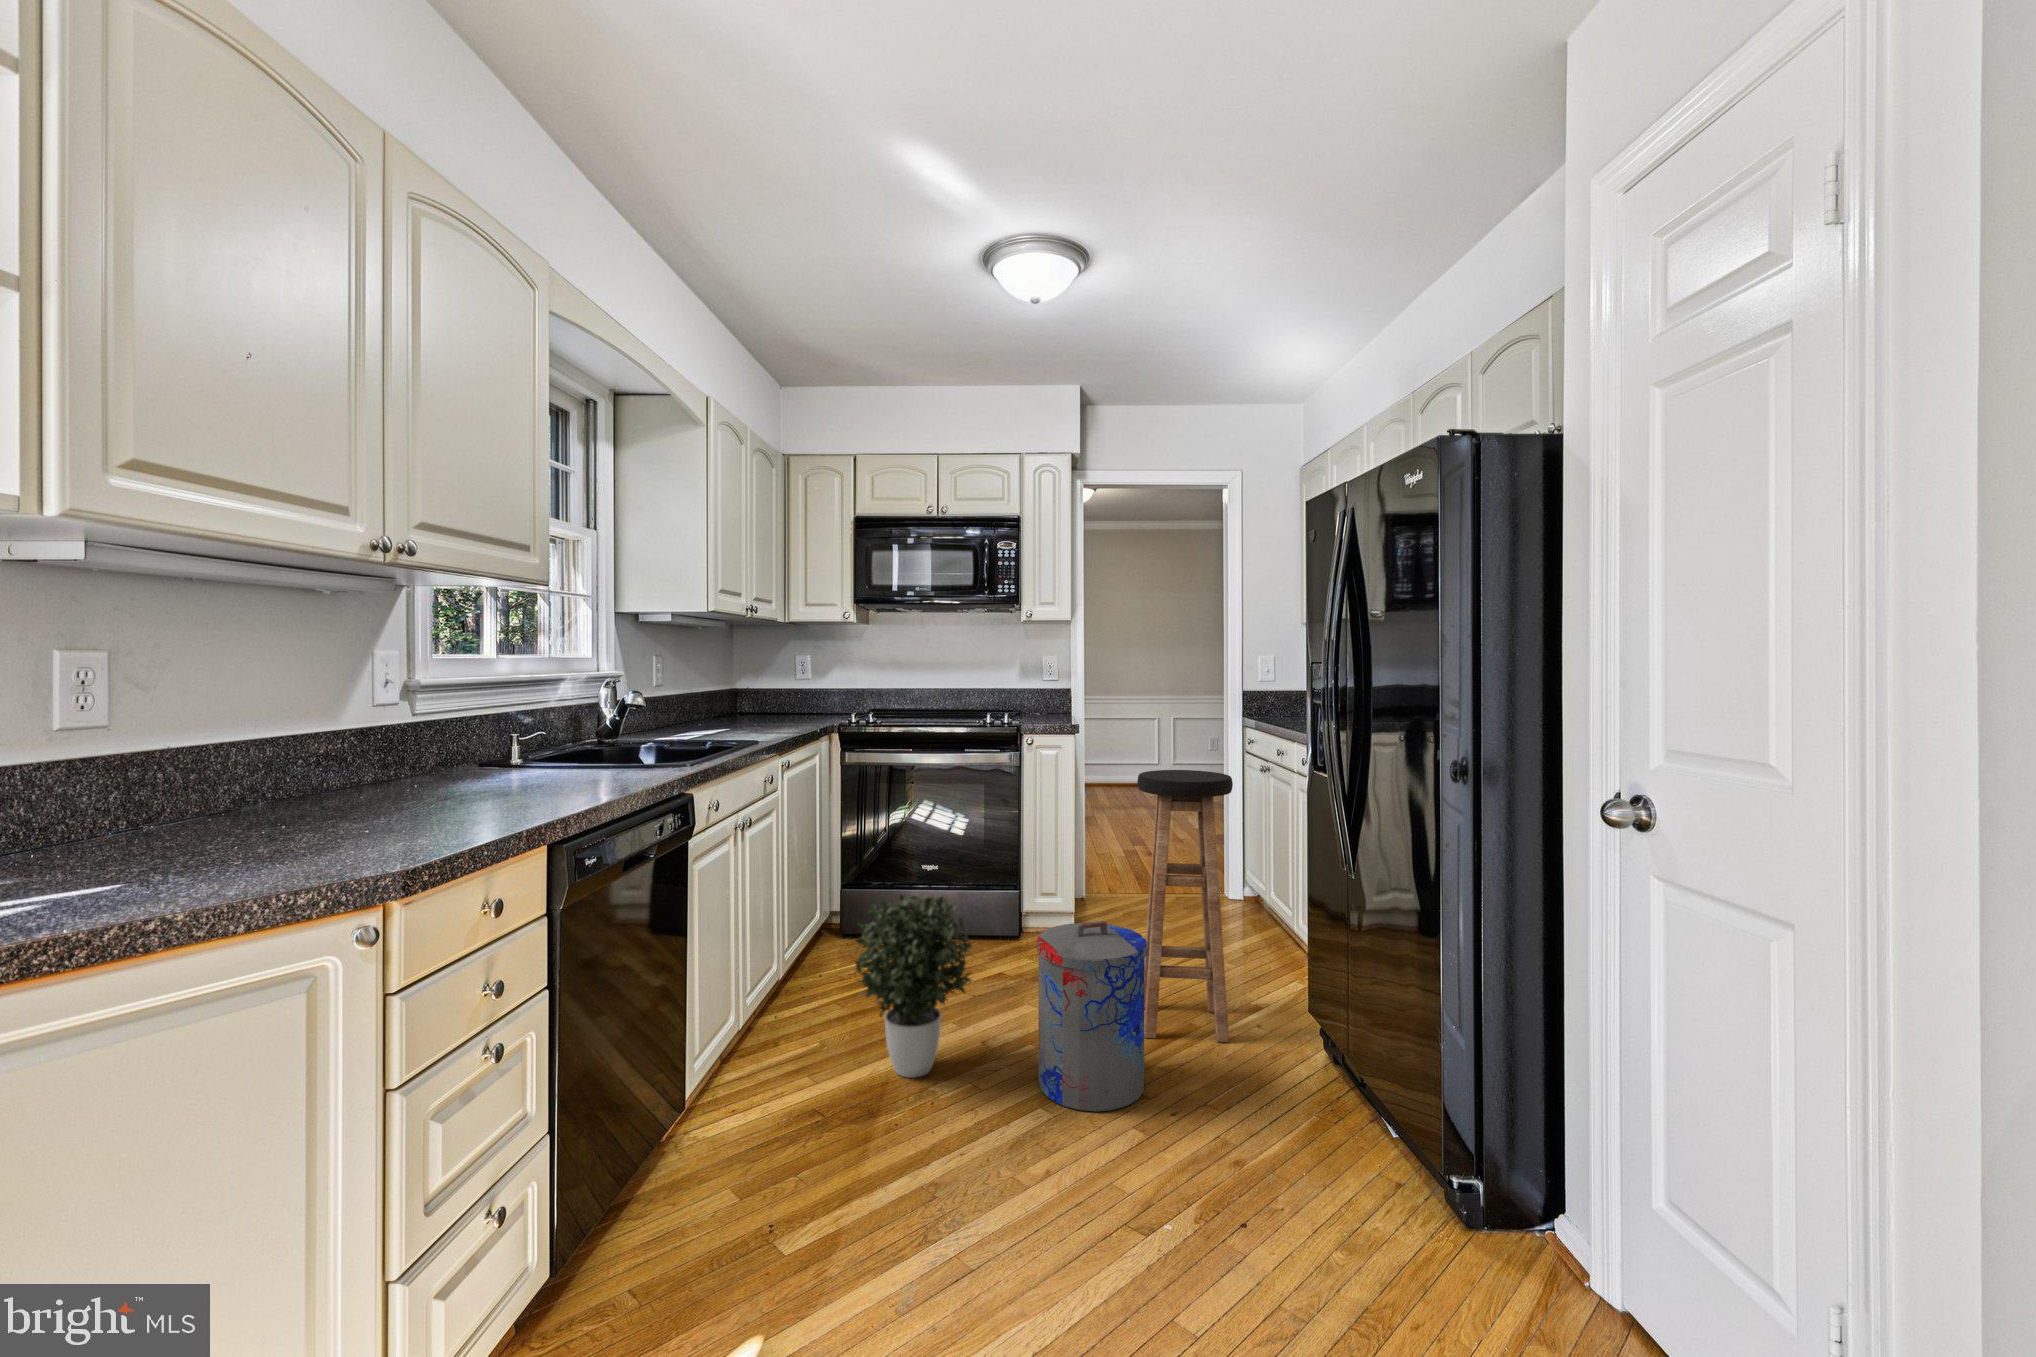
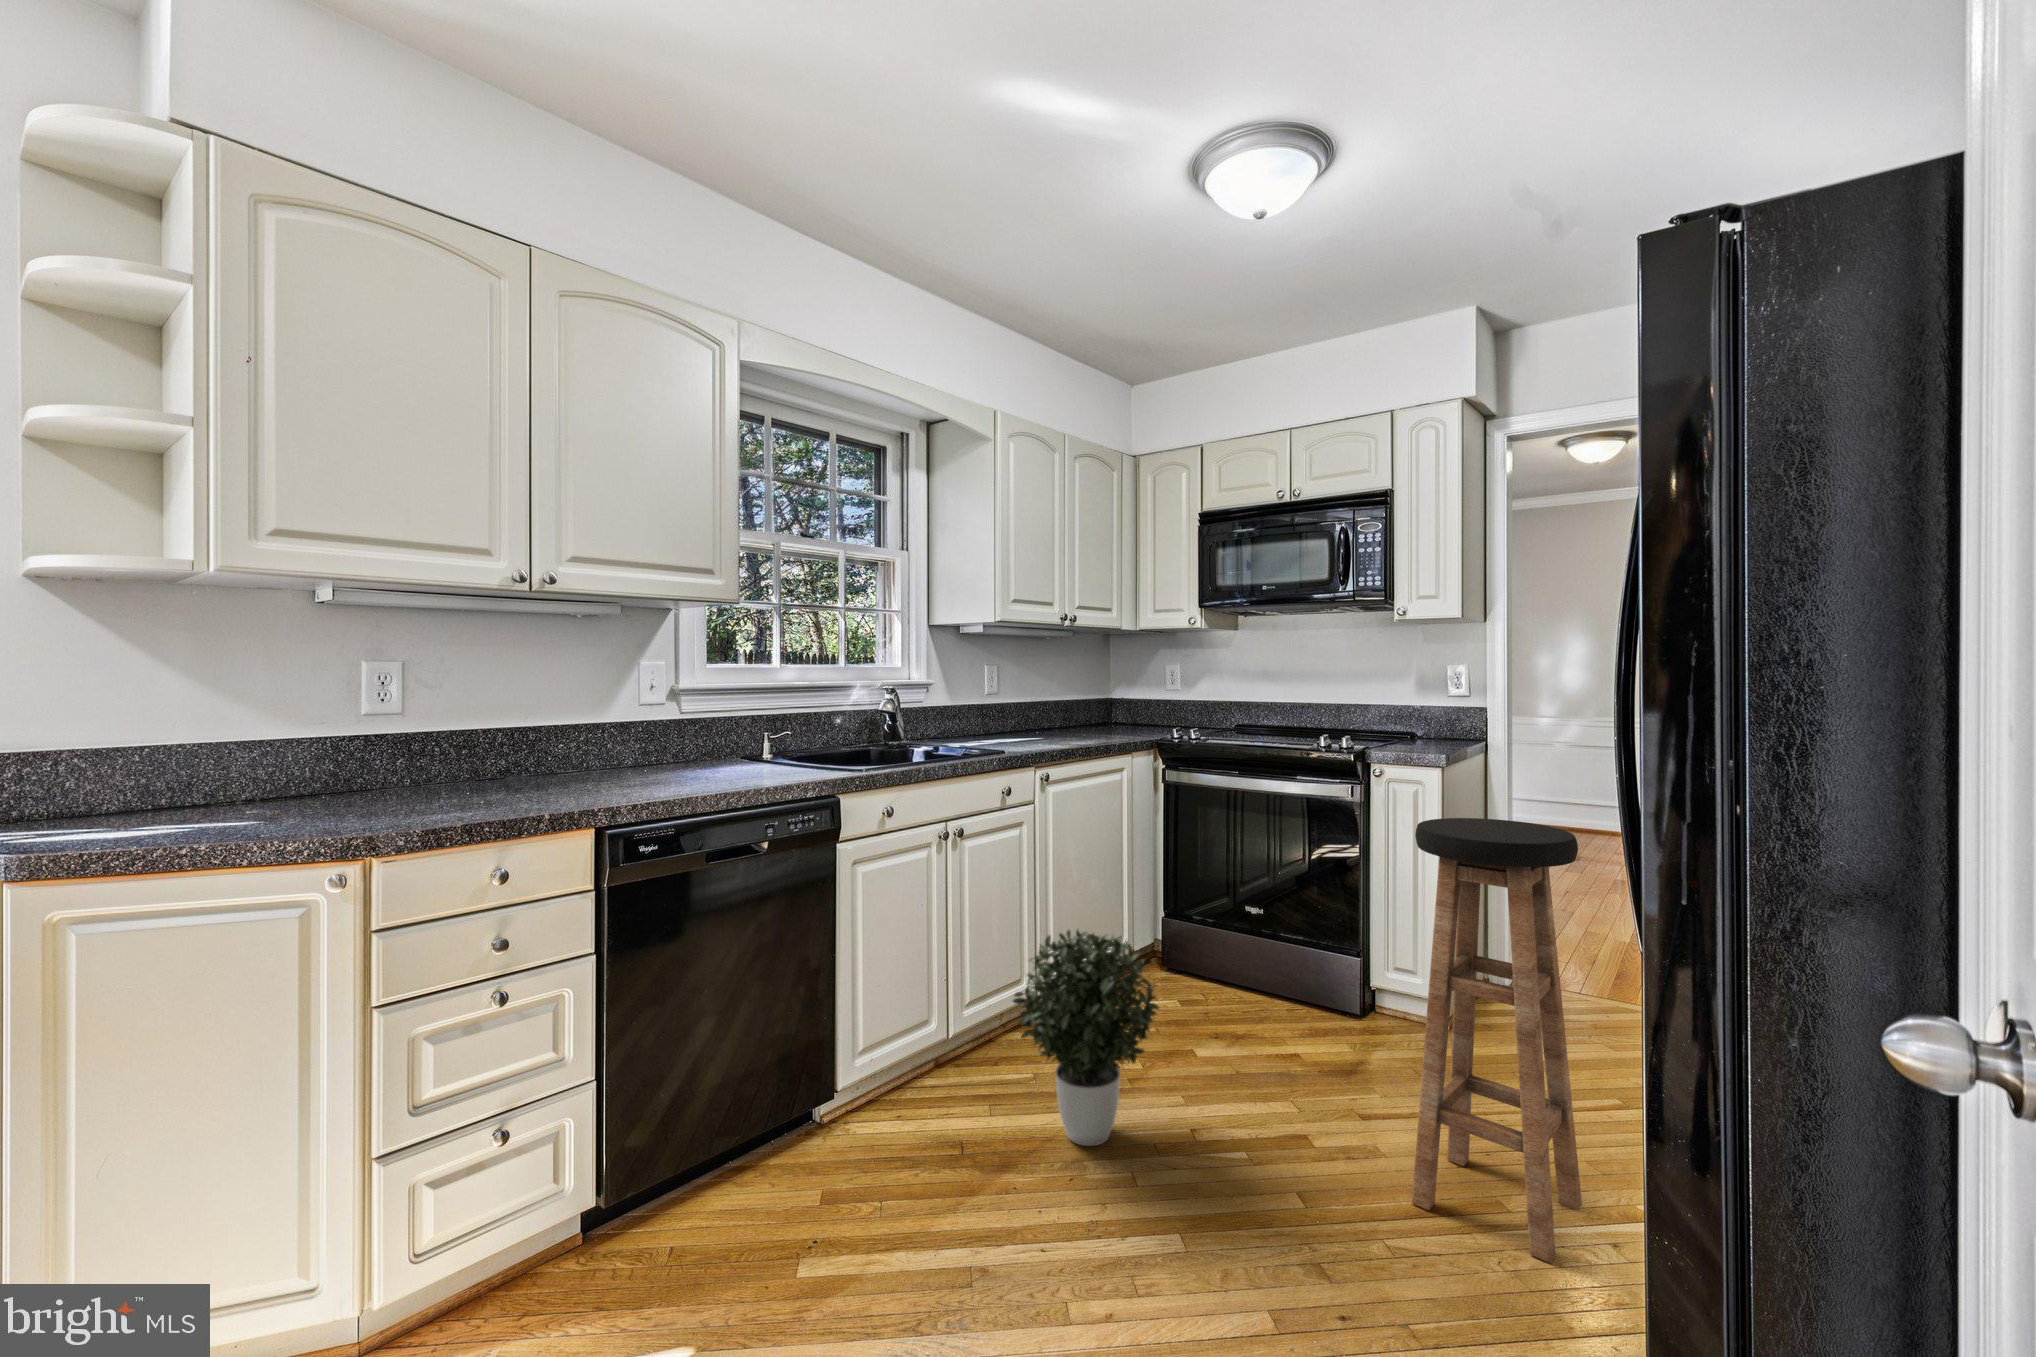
trash can: present [1037,921,1147,1112] -> none [1193,1009,1350,1289]

